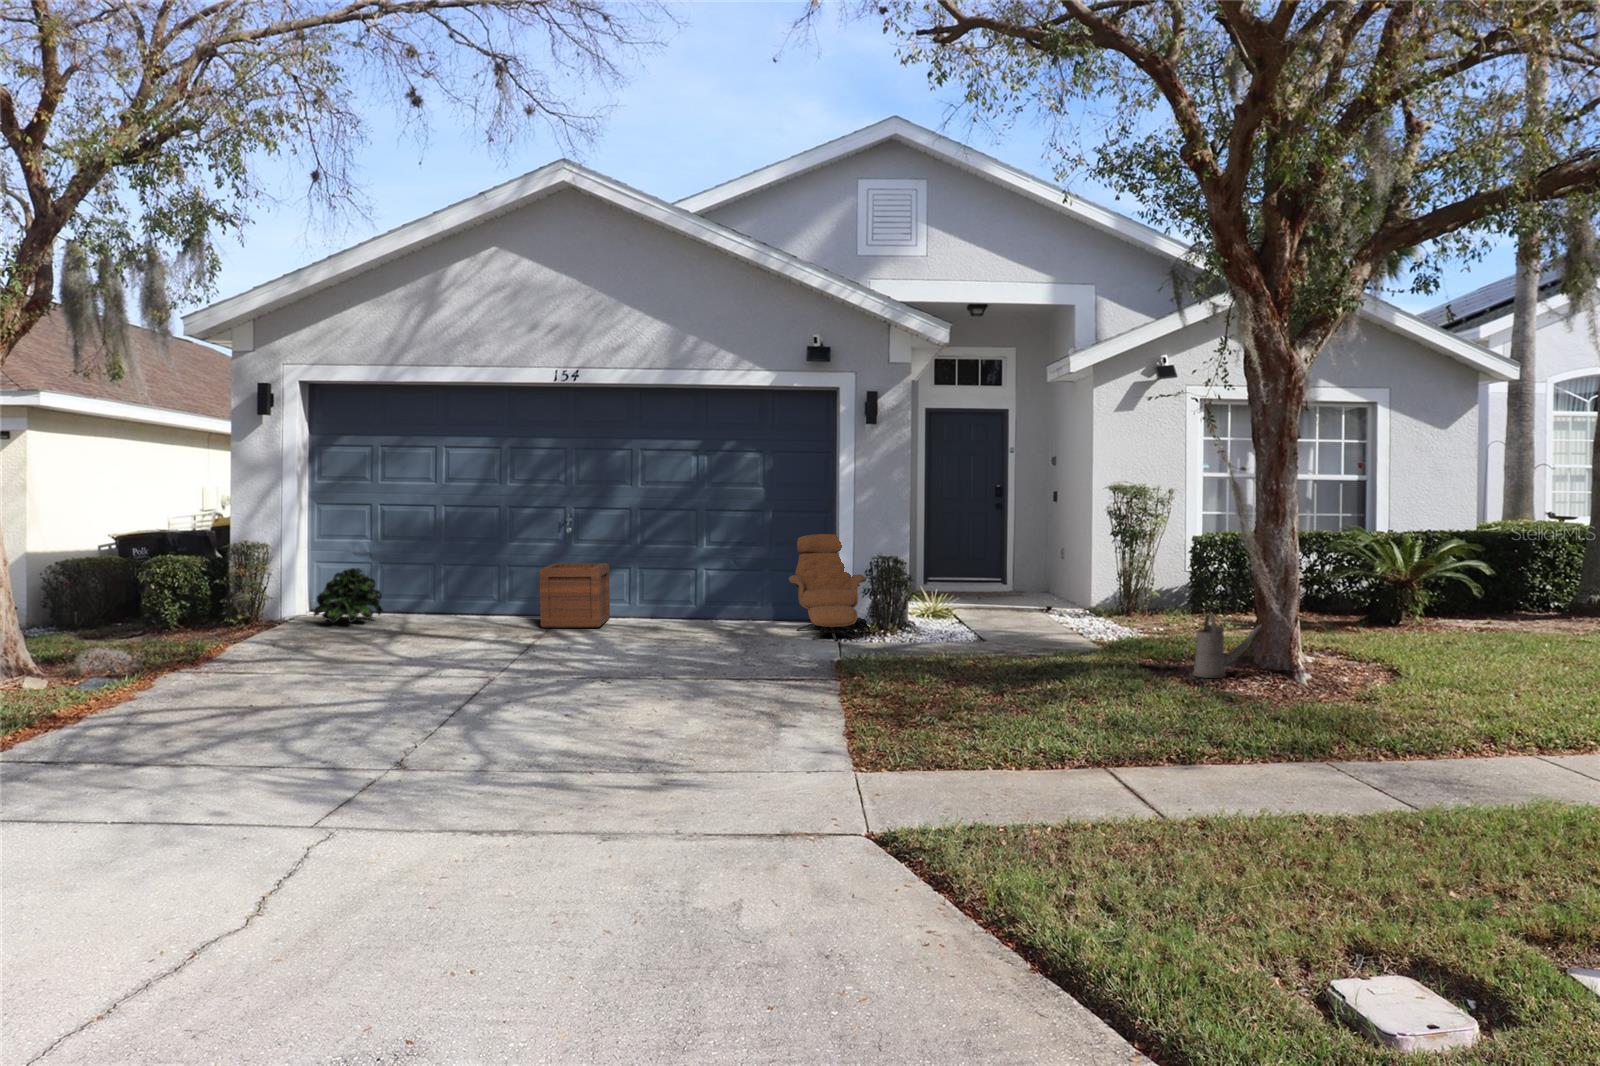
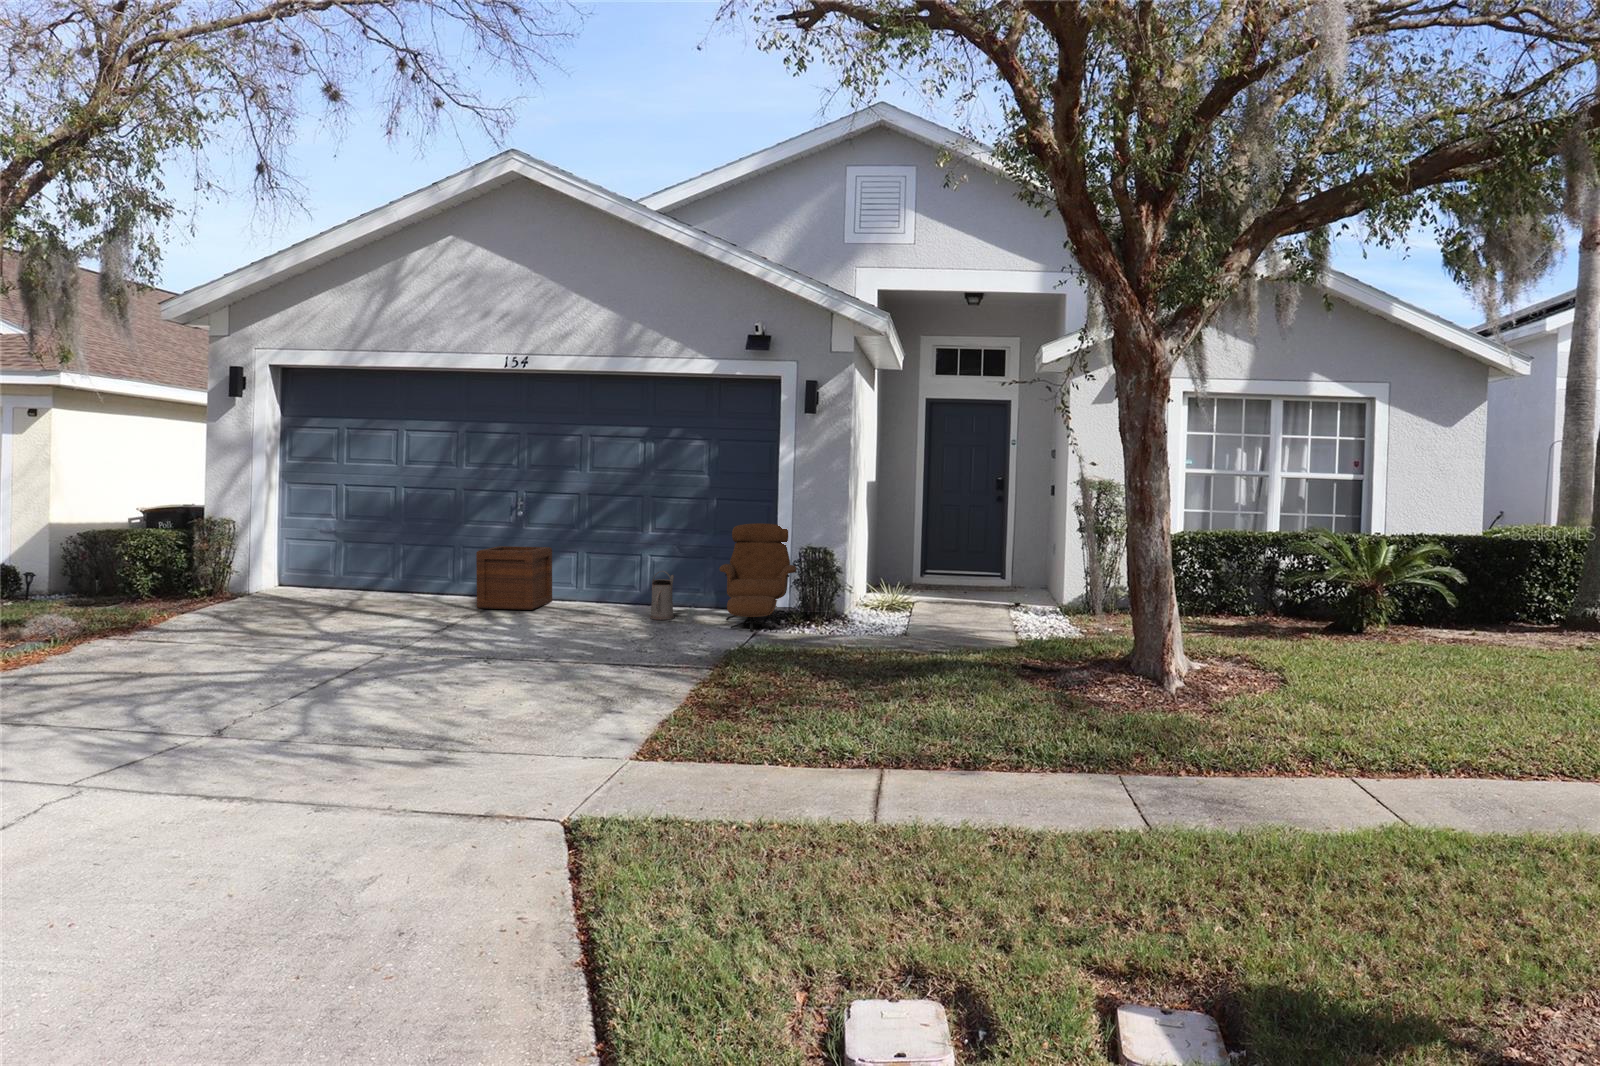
potted plant: present [314,568,383,623] -> none [274,545,340,598]
watering can: present [1184,614,1262,678] -> present [650,571,674,620]

